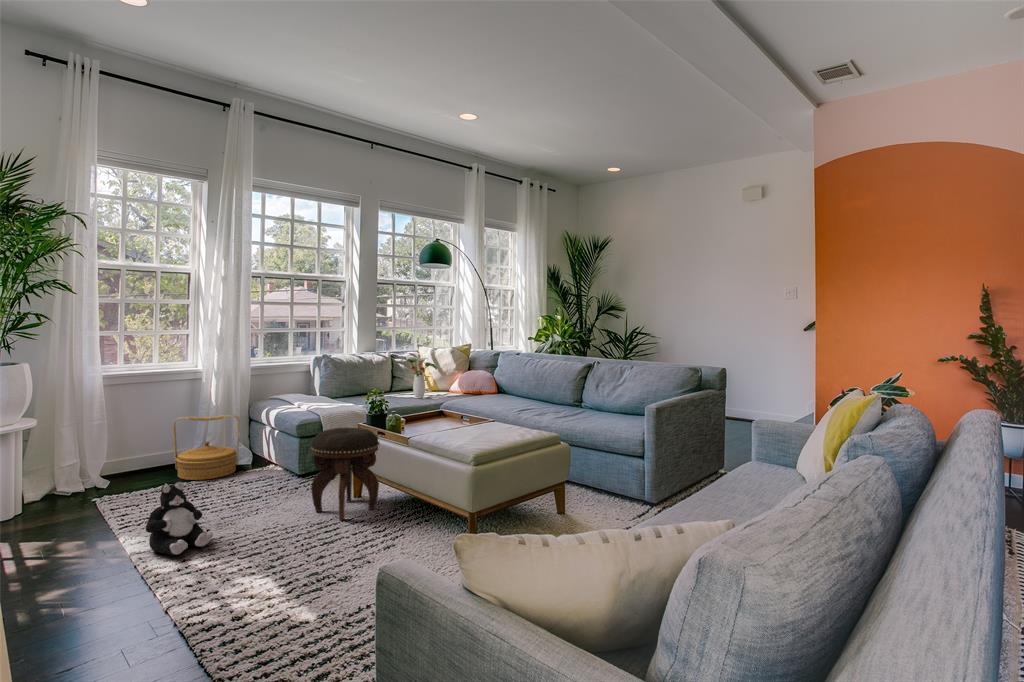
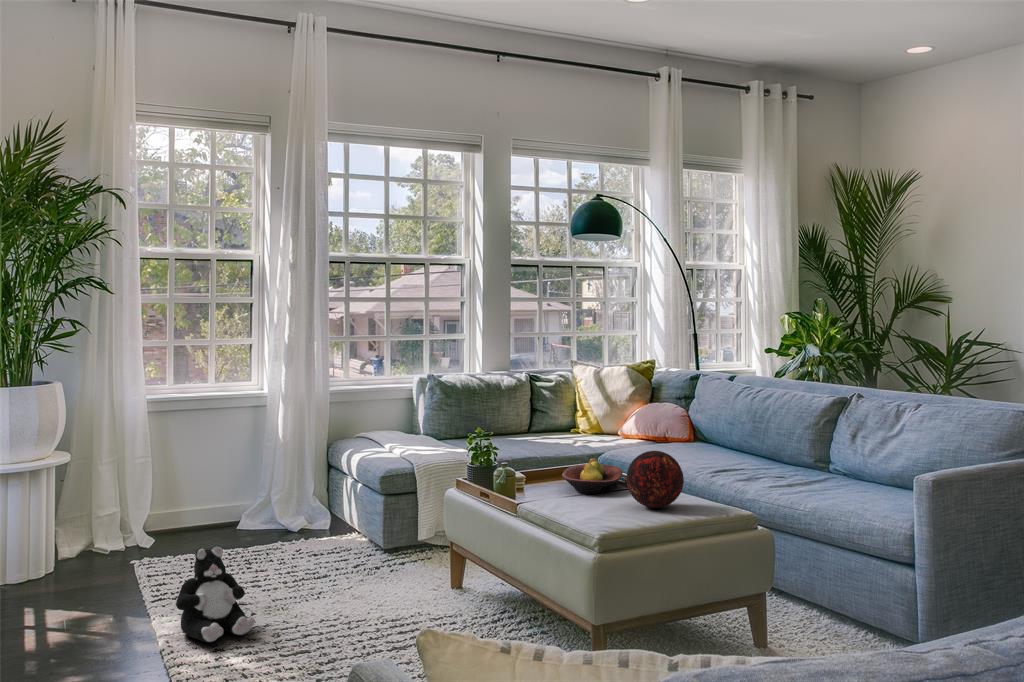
flower arrangement: present [401,357,437,398] -> none [539,379,594,445]
decorative orb: none [480,398,516,434] -> present [627,451,684,508]
fruit bowl: none [431,405,469,428] -> present [562,458,623,494]
woven basket: present [173,415,240,480] -> none [227,458,310,546]
footstool: present [310,428,379,520] -> none [386,485,483,619]

